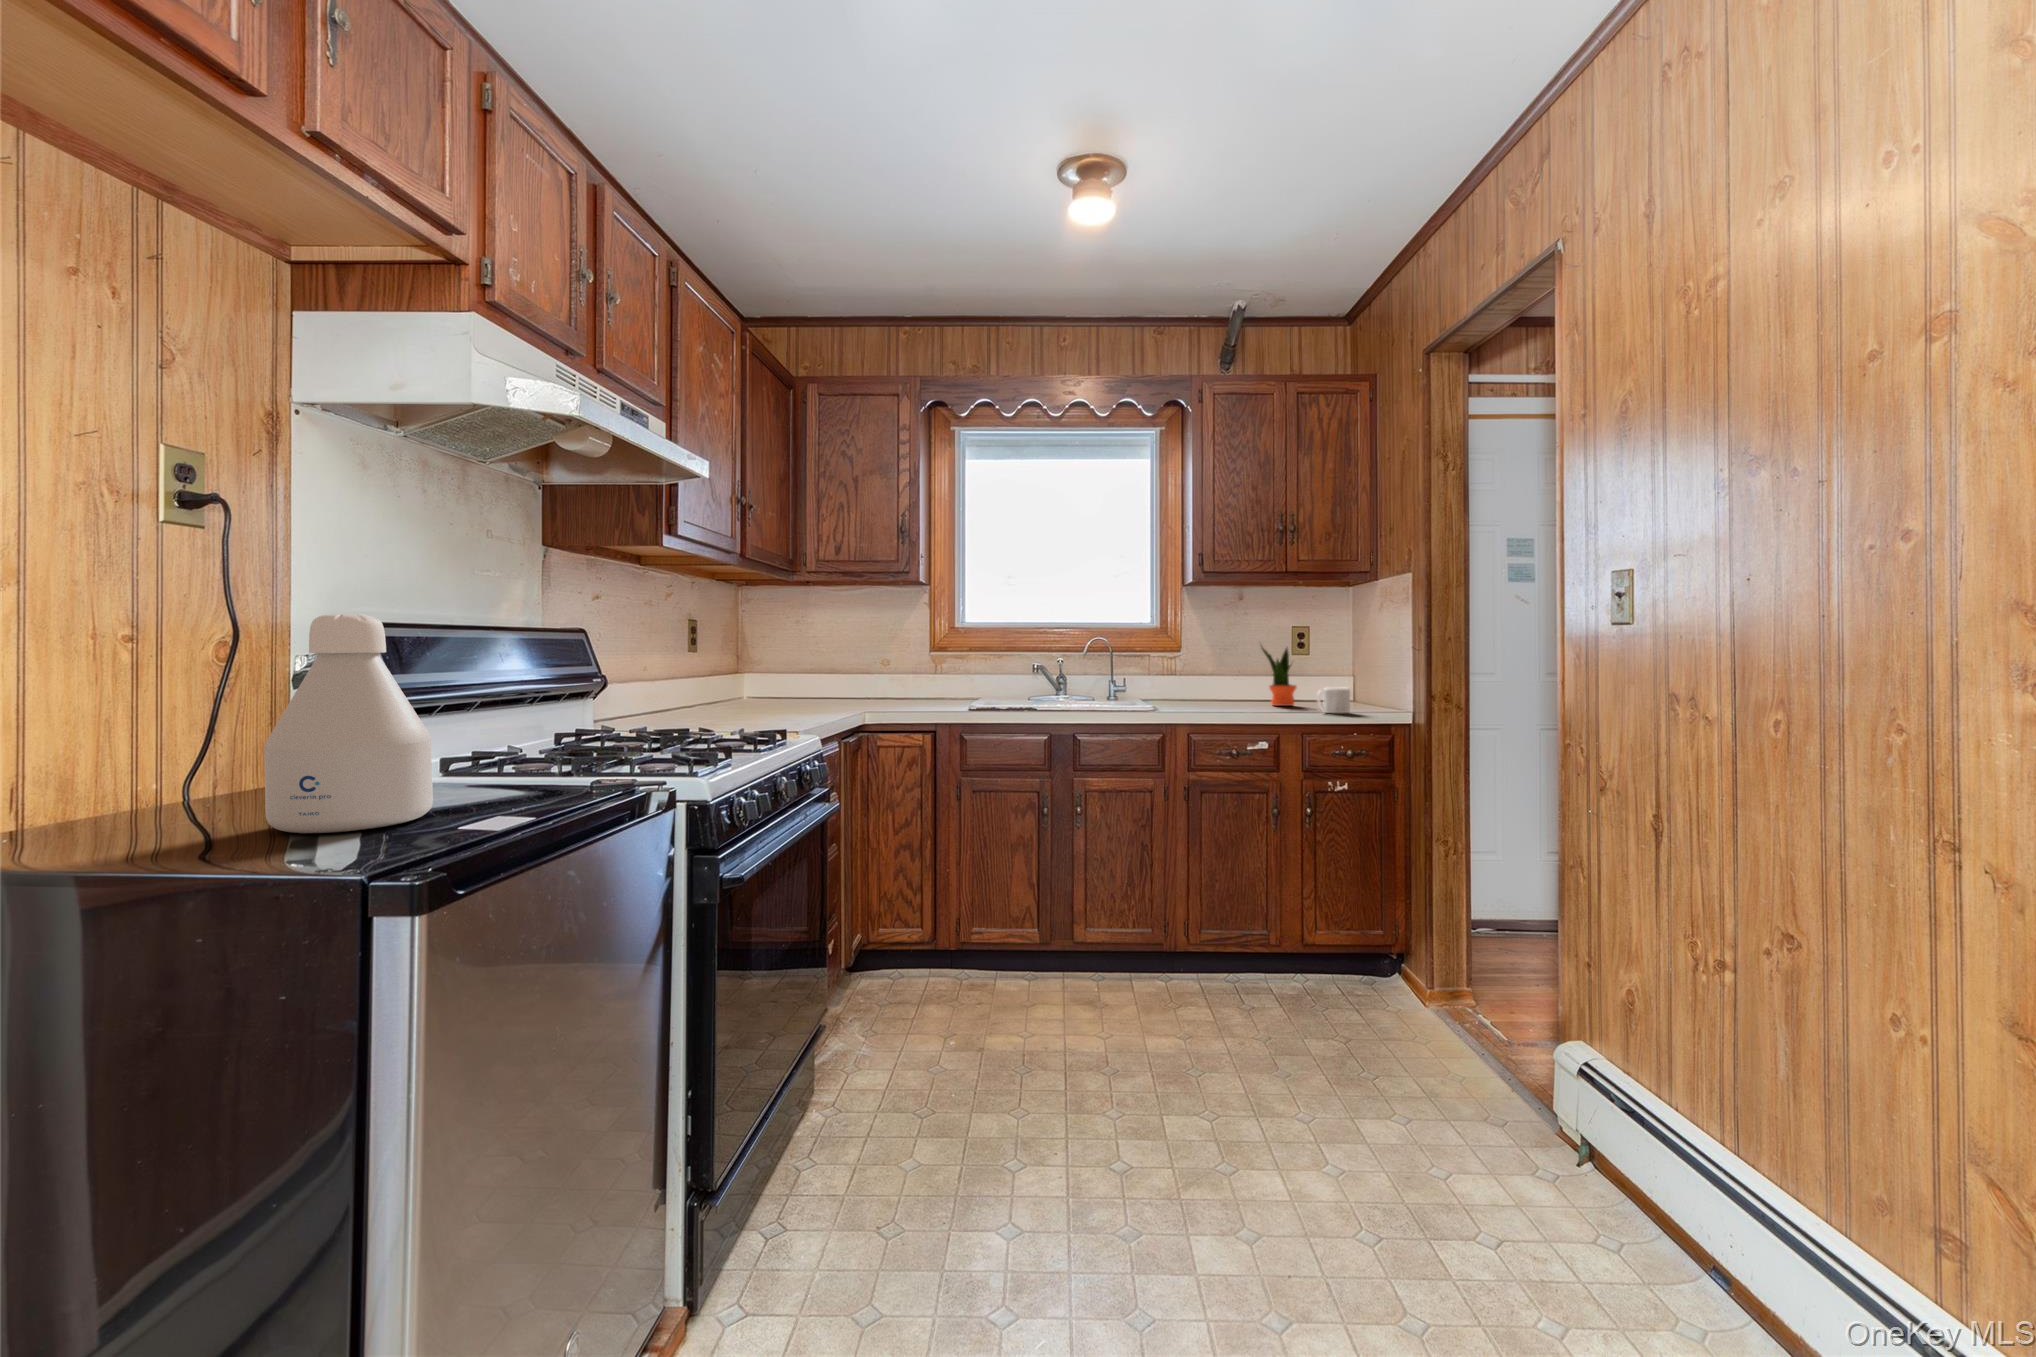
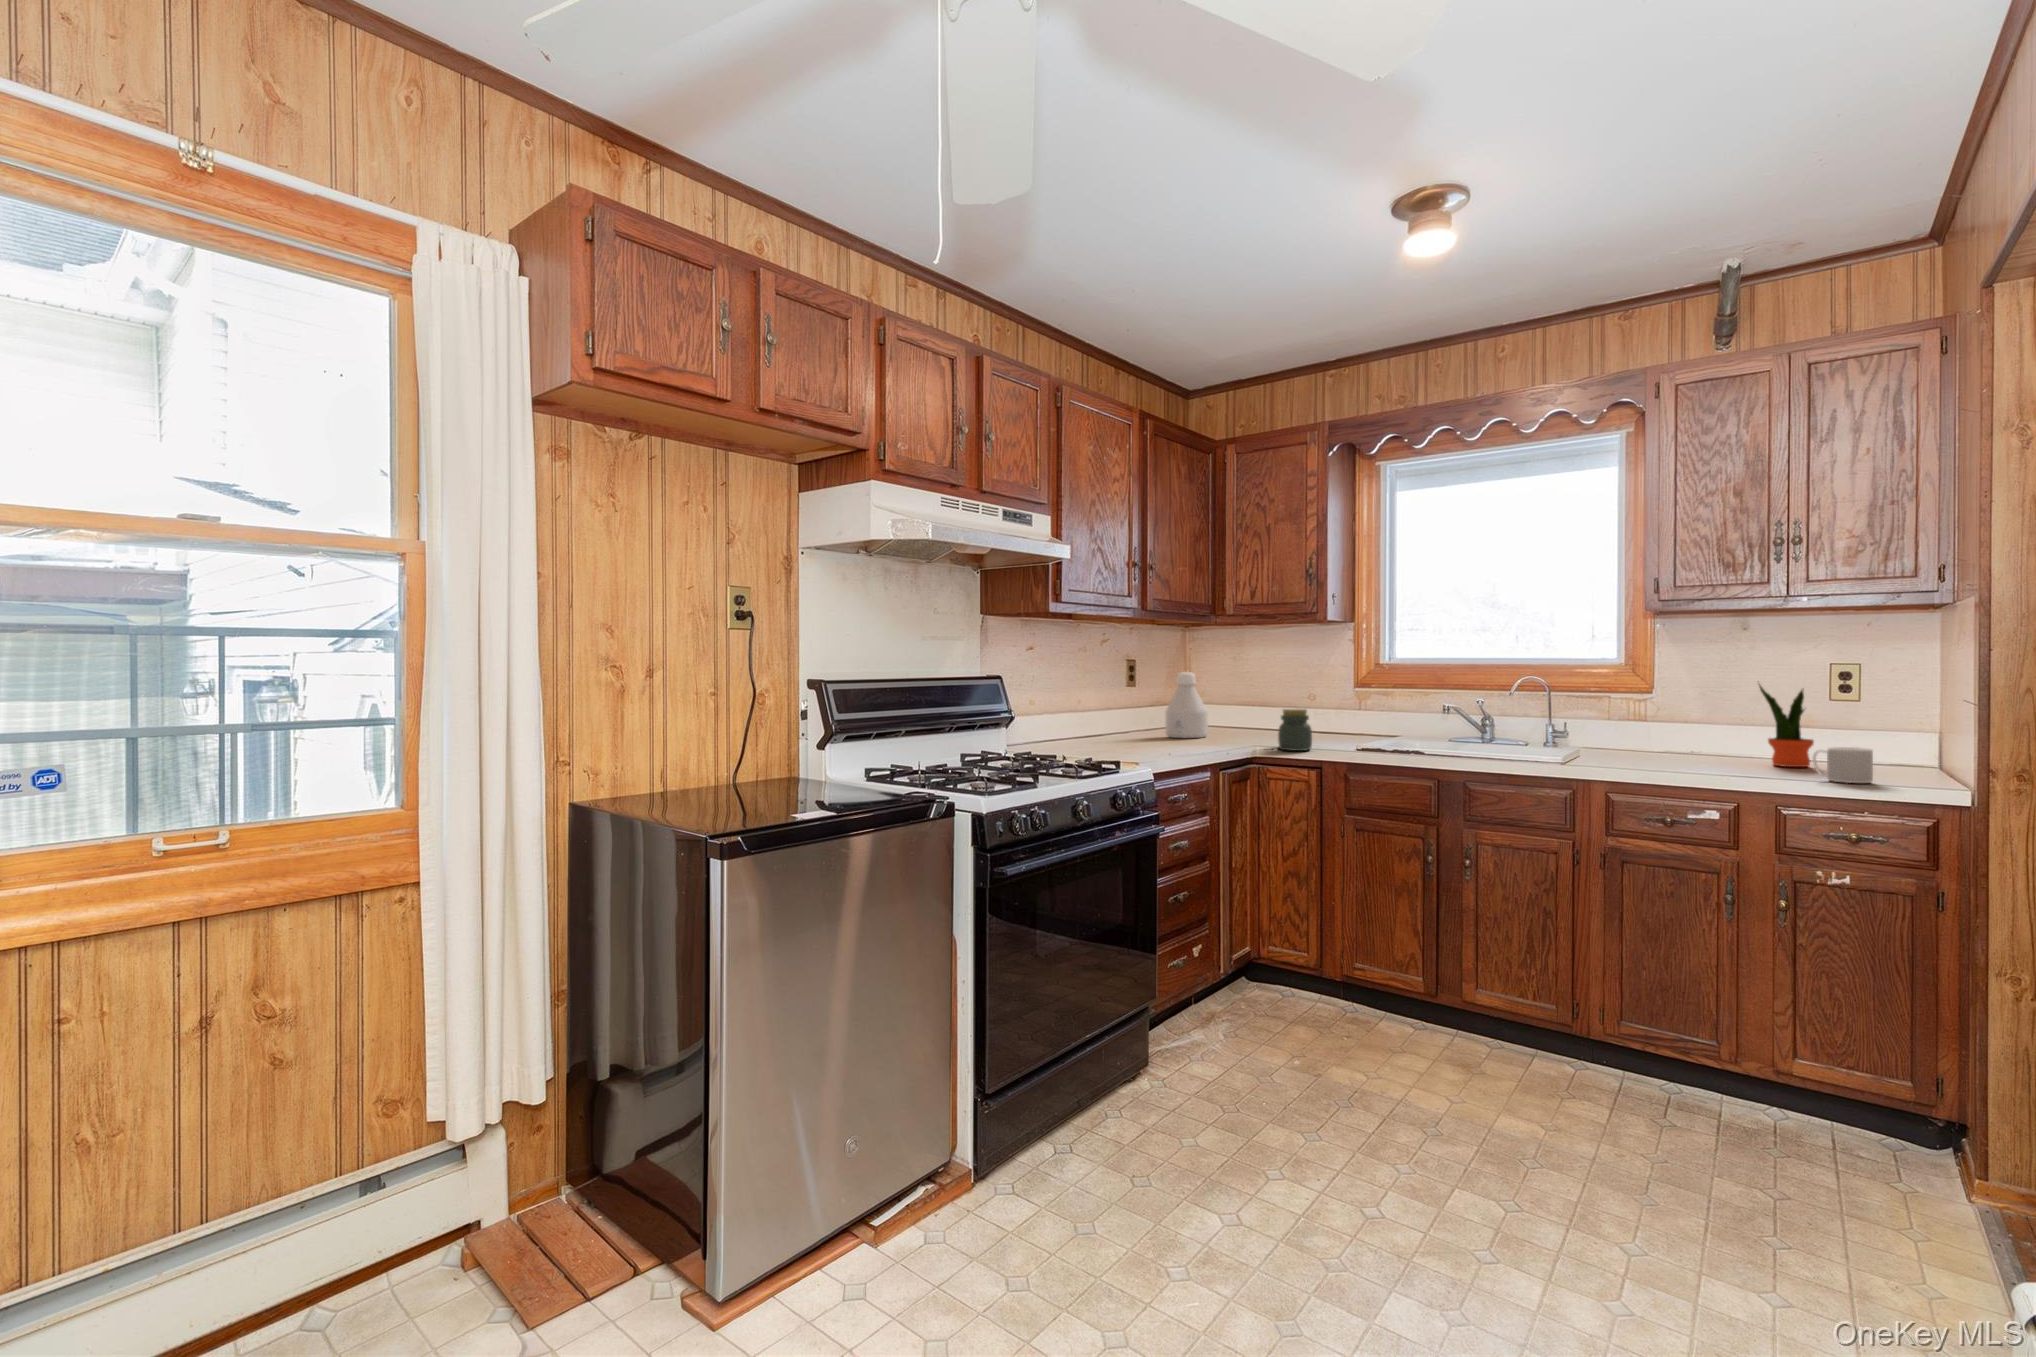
bottle: present [264,614,433,833] -> present [1165,672,1208,738]
jar: none [896,671,930,714] -> present [1278,709,1312,751]

